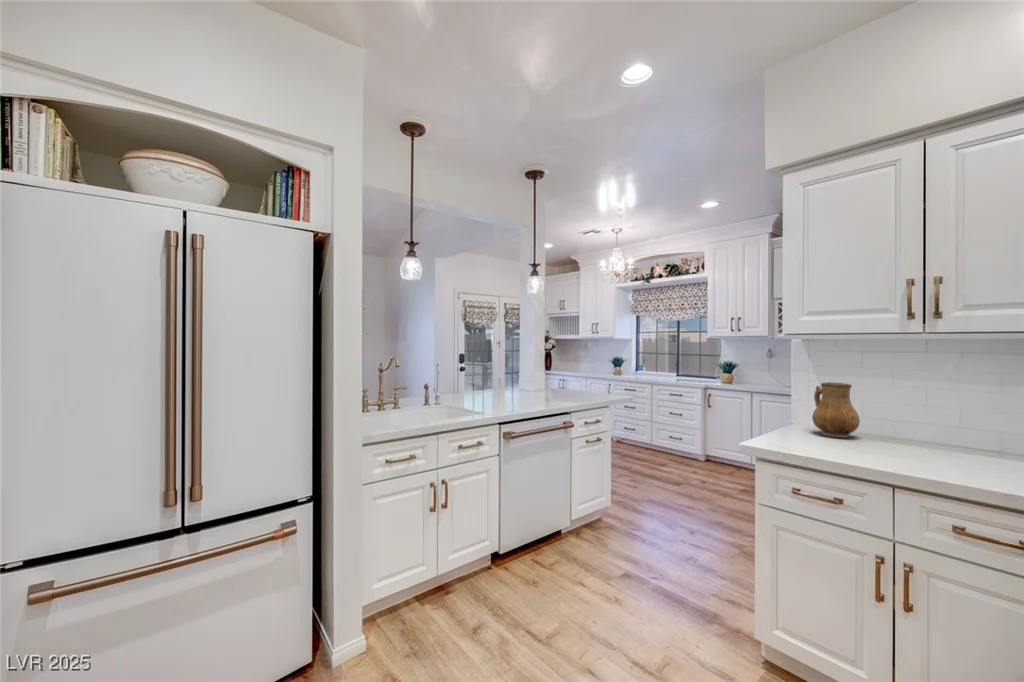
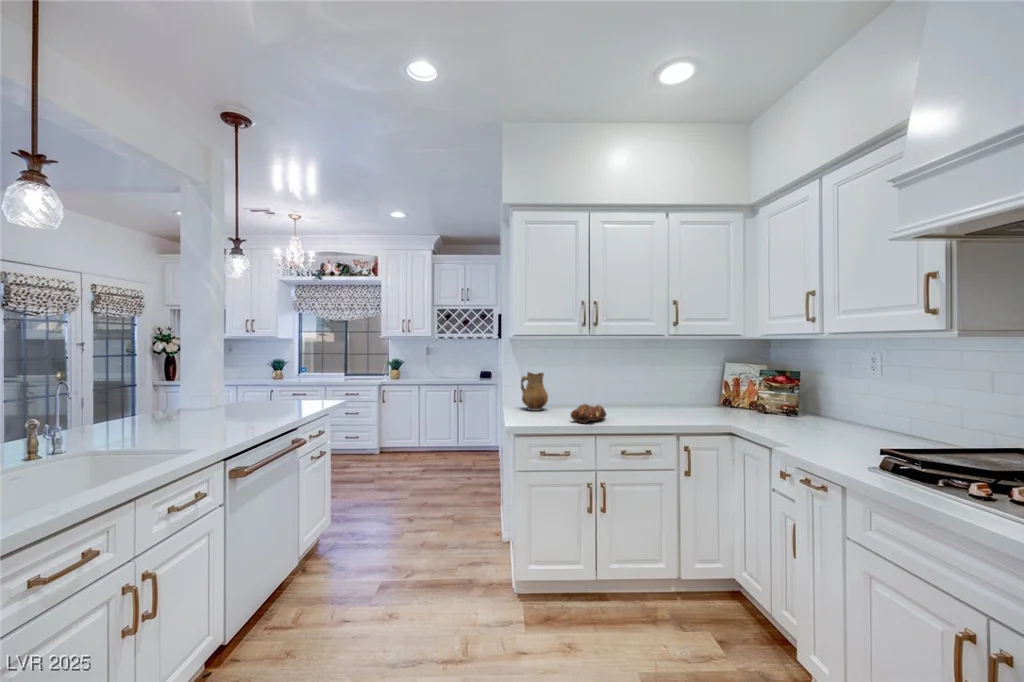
bread loaf: none [860,438,952,467] -> present [571,404,606,423]

